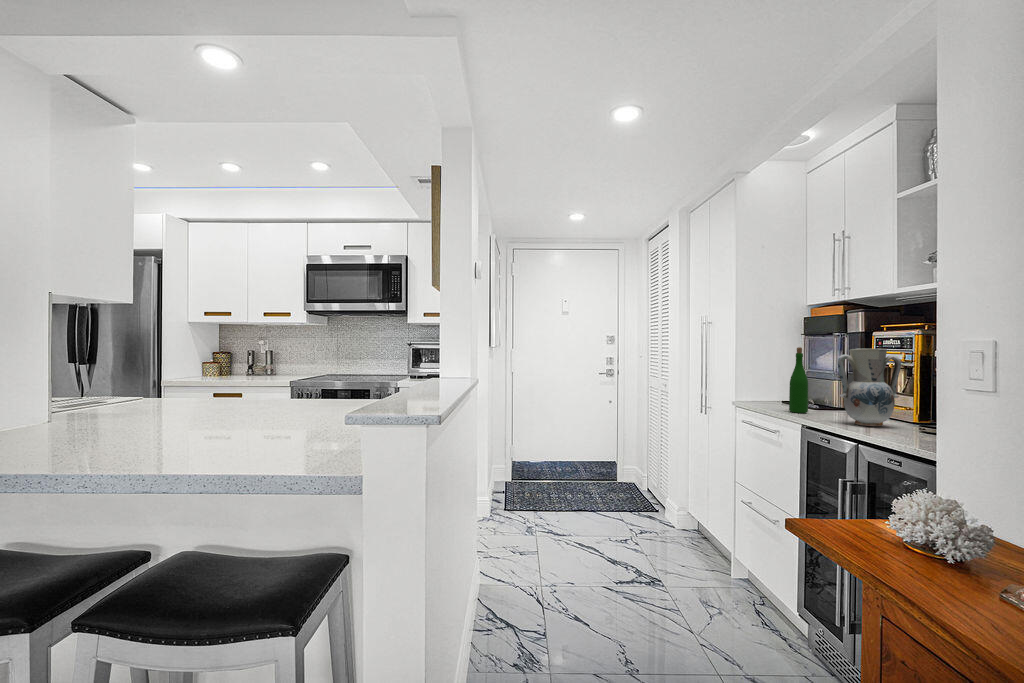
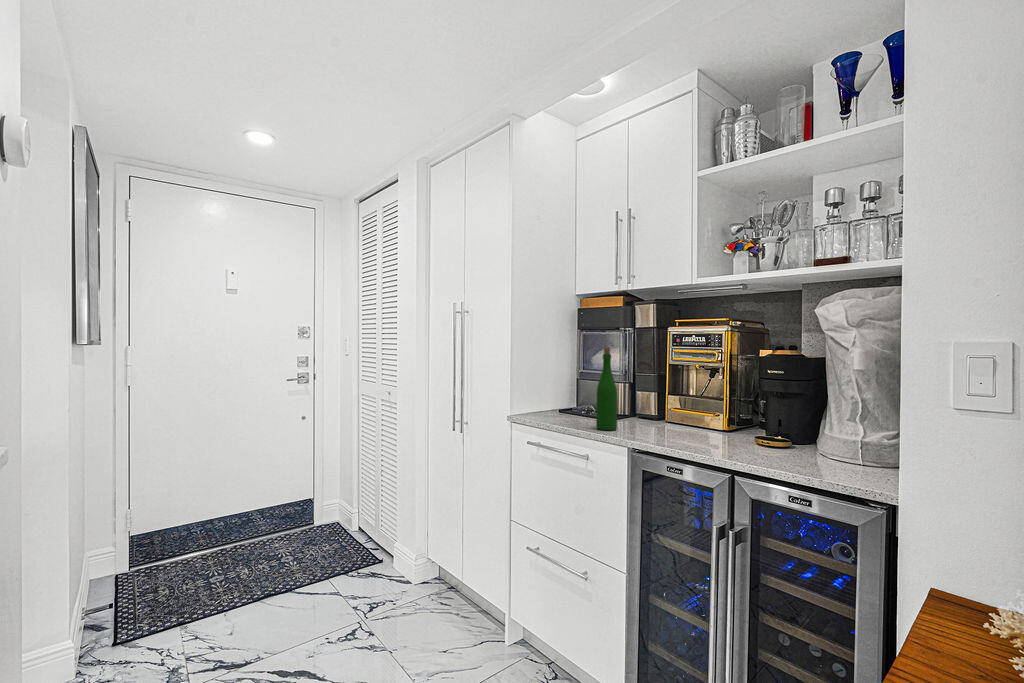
vase: present [838,349,901,426] -> none [678,349,736,445]

